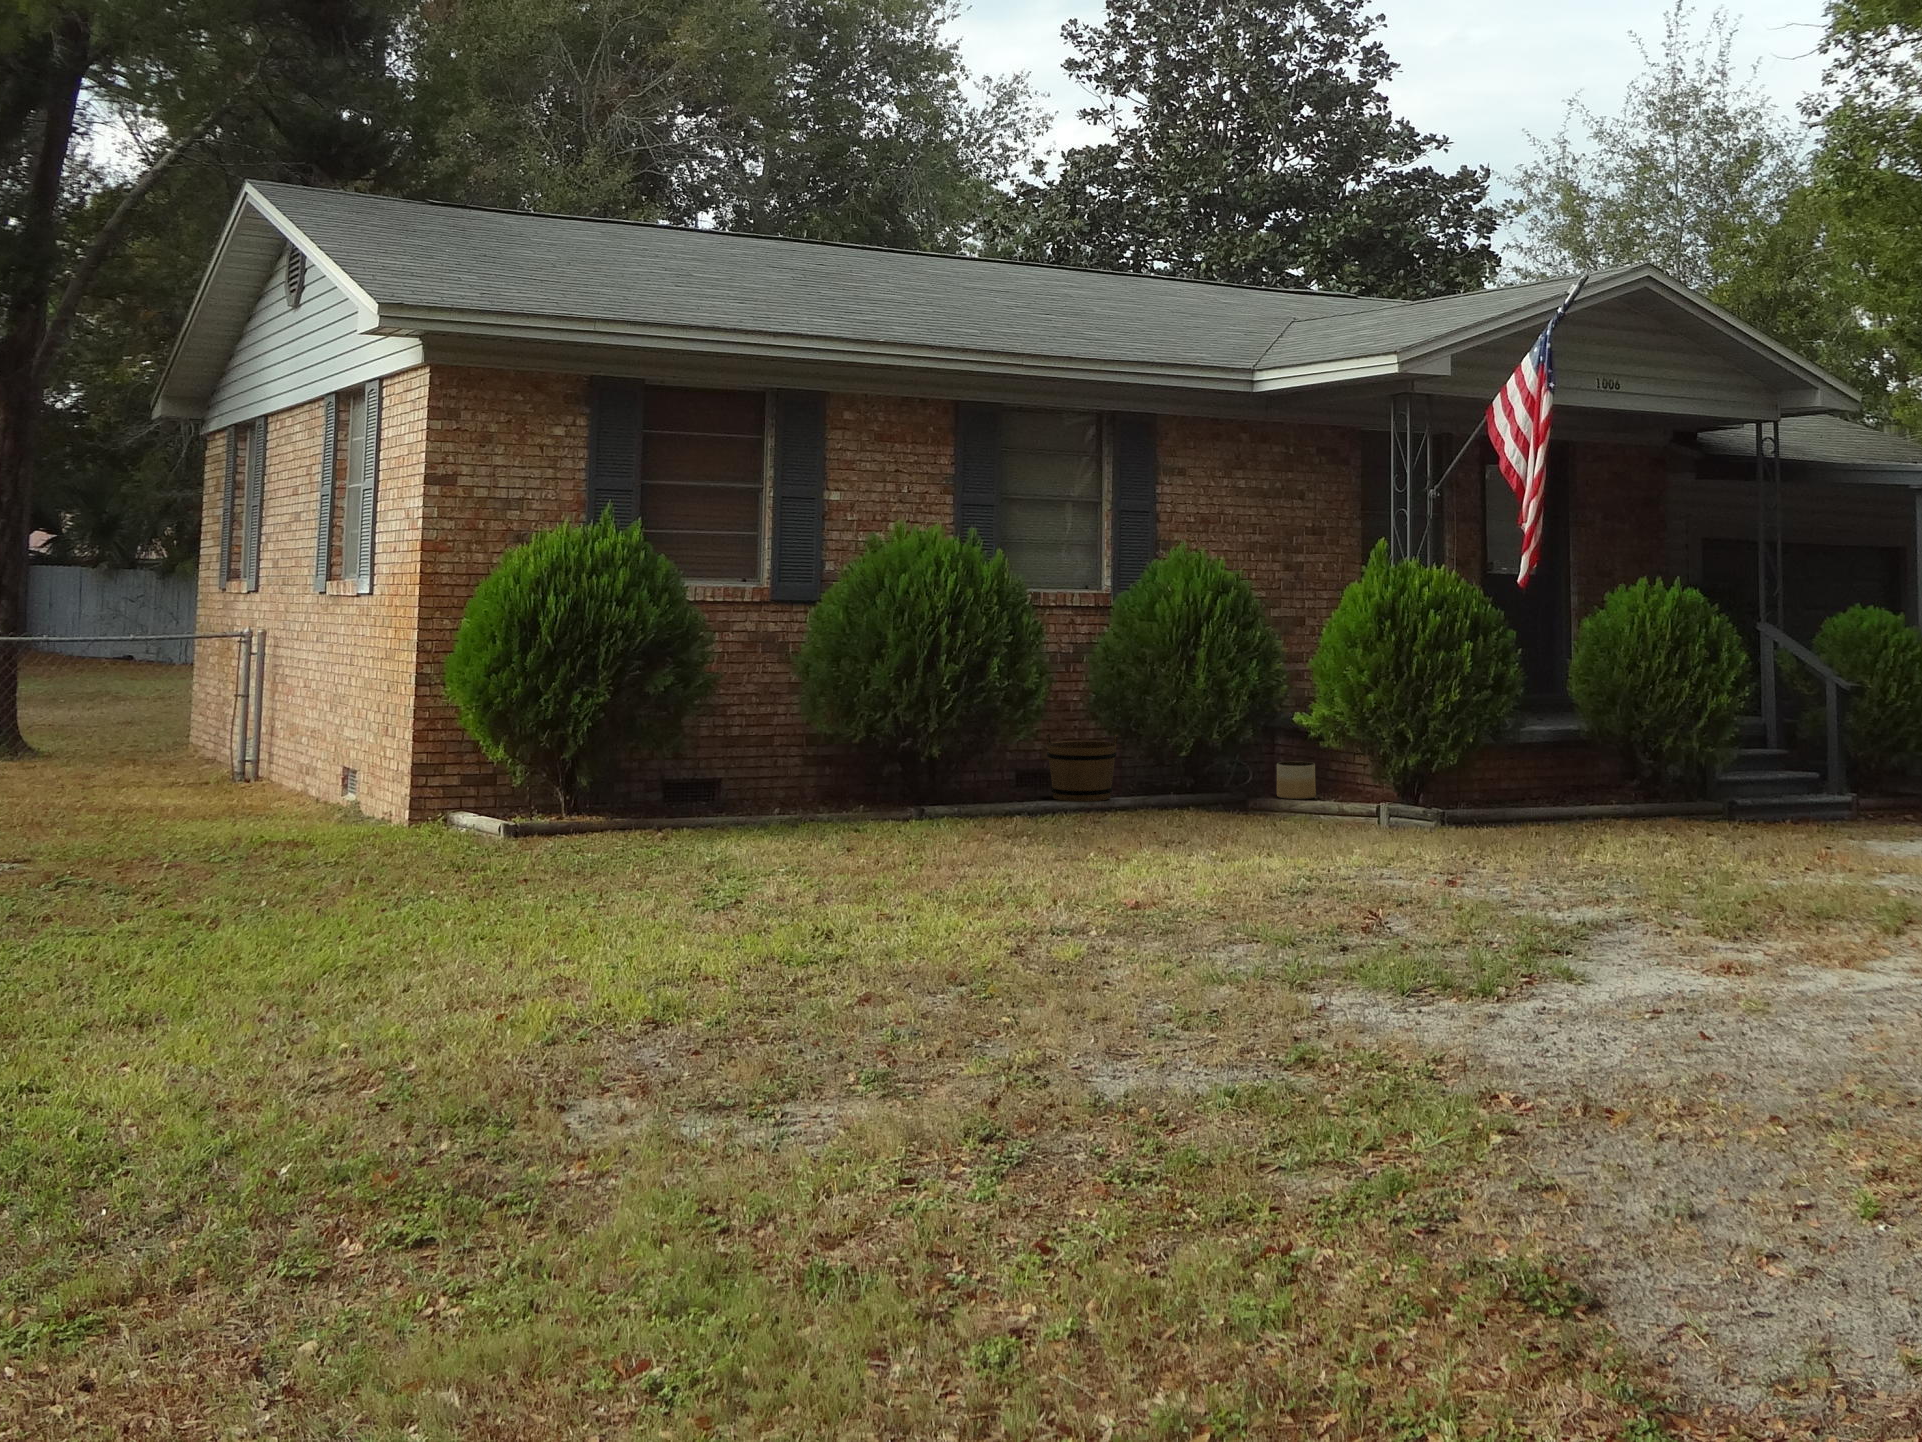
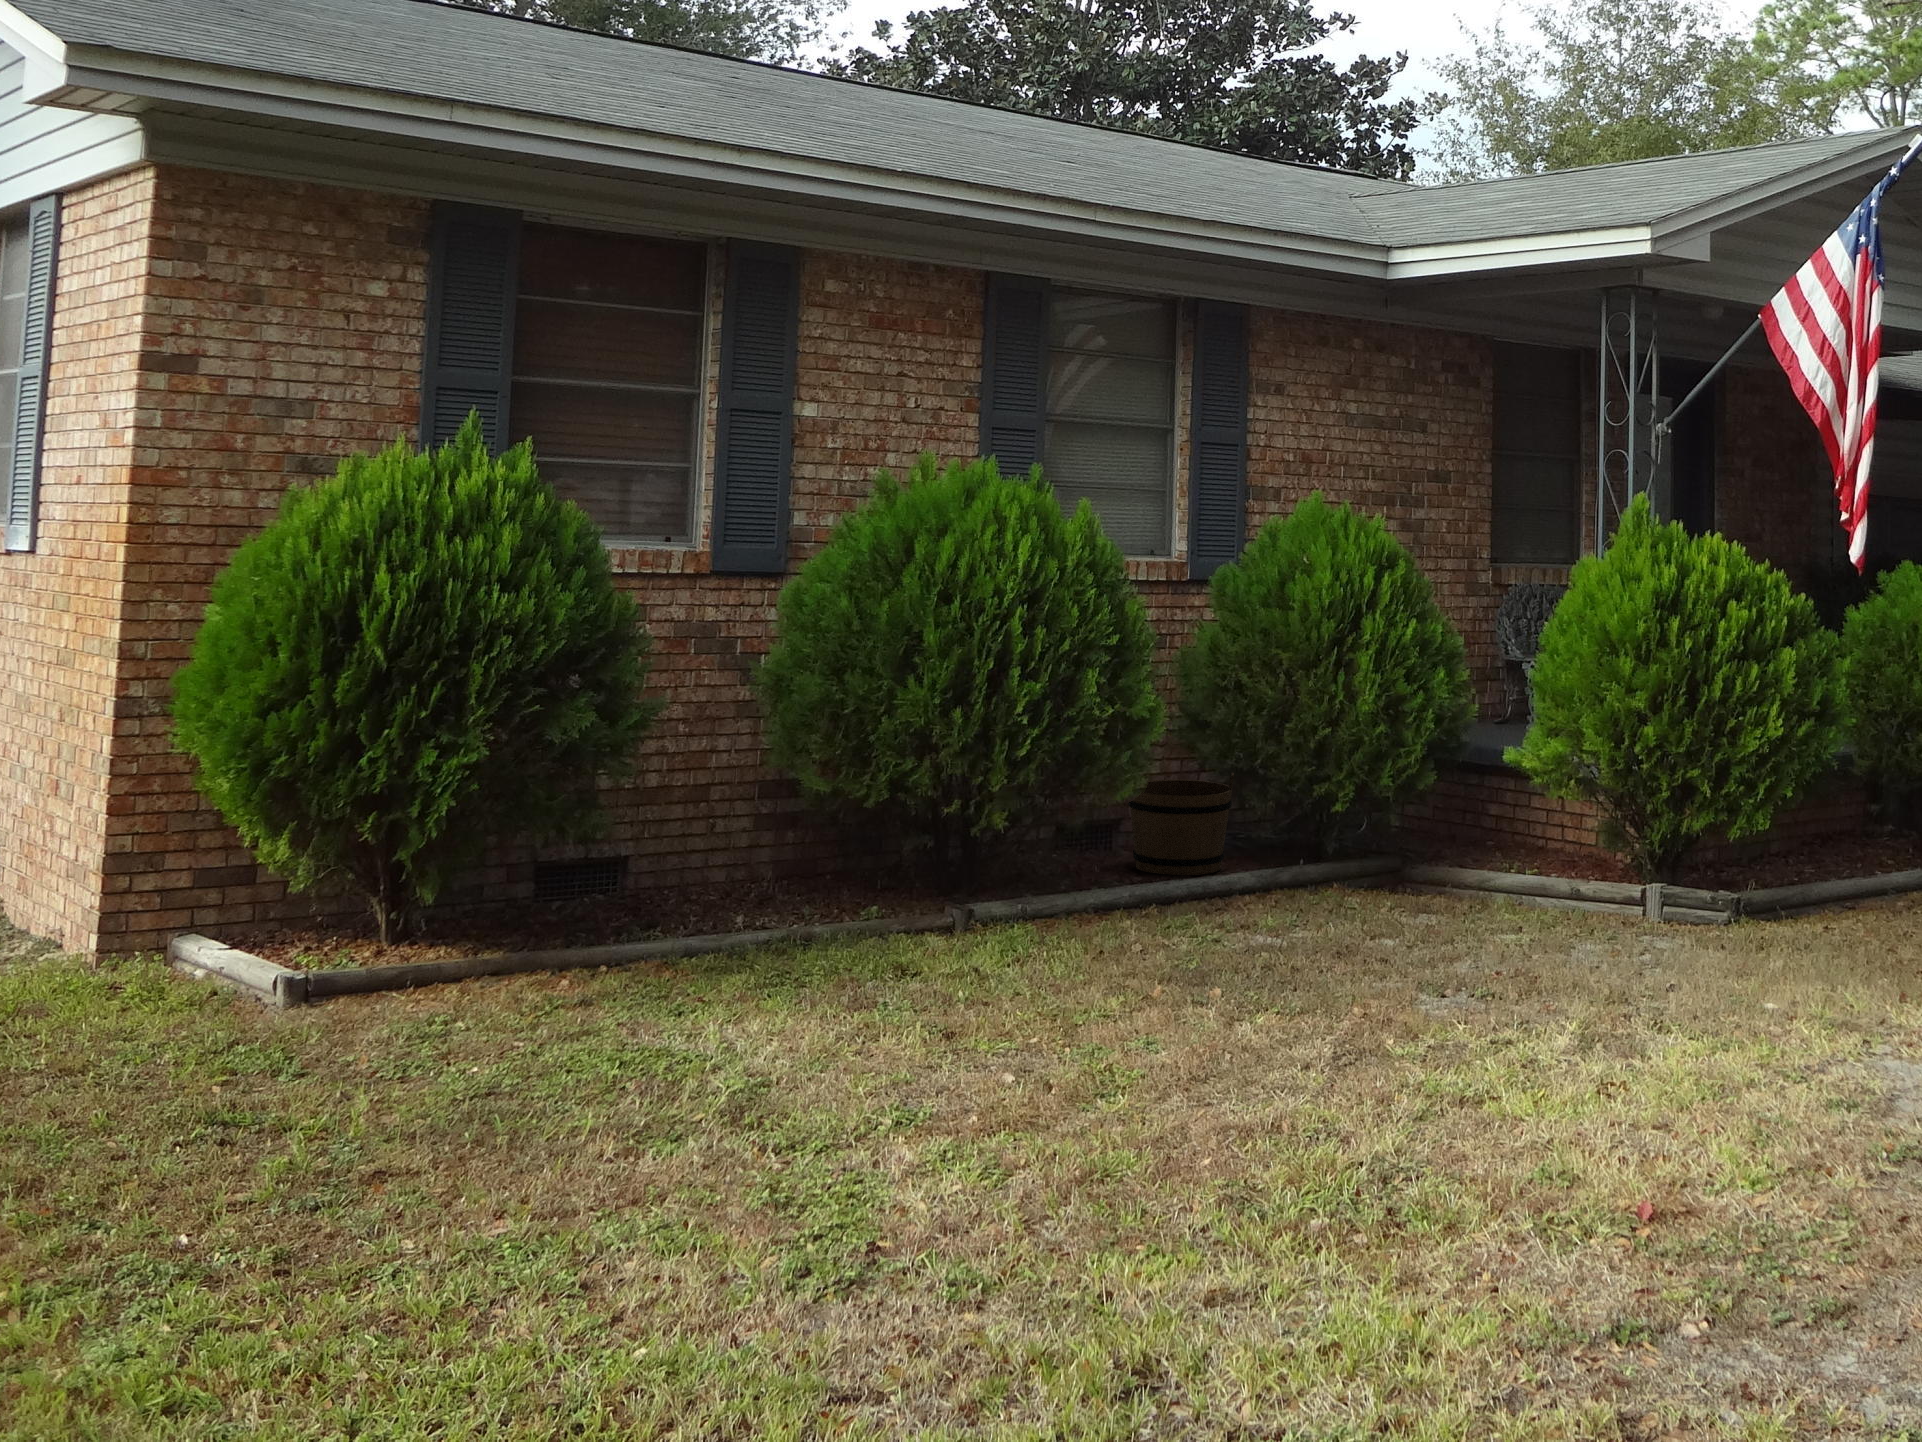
planter: present [1277,761,1316,800] -> none [1440,803,1496,861]

